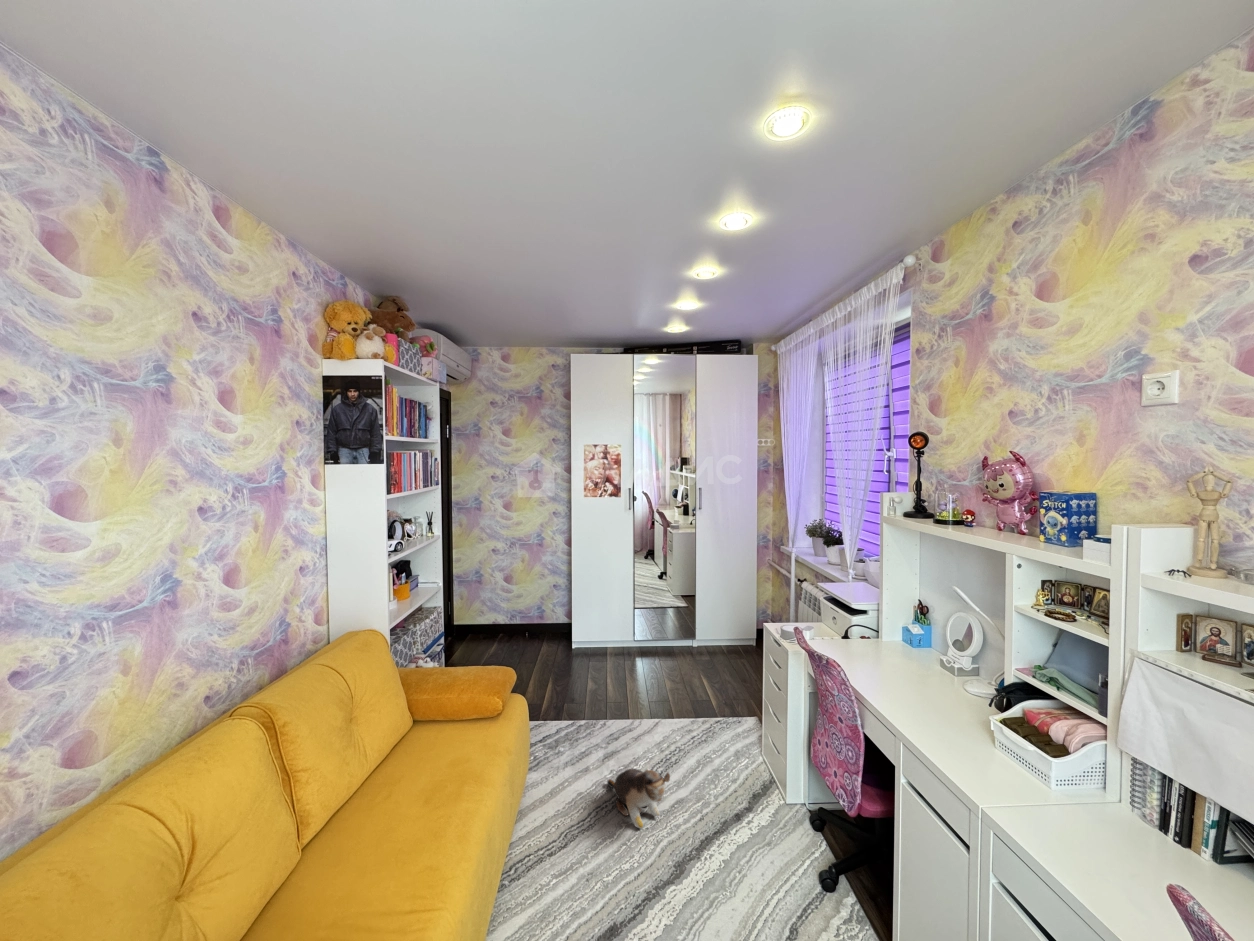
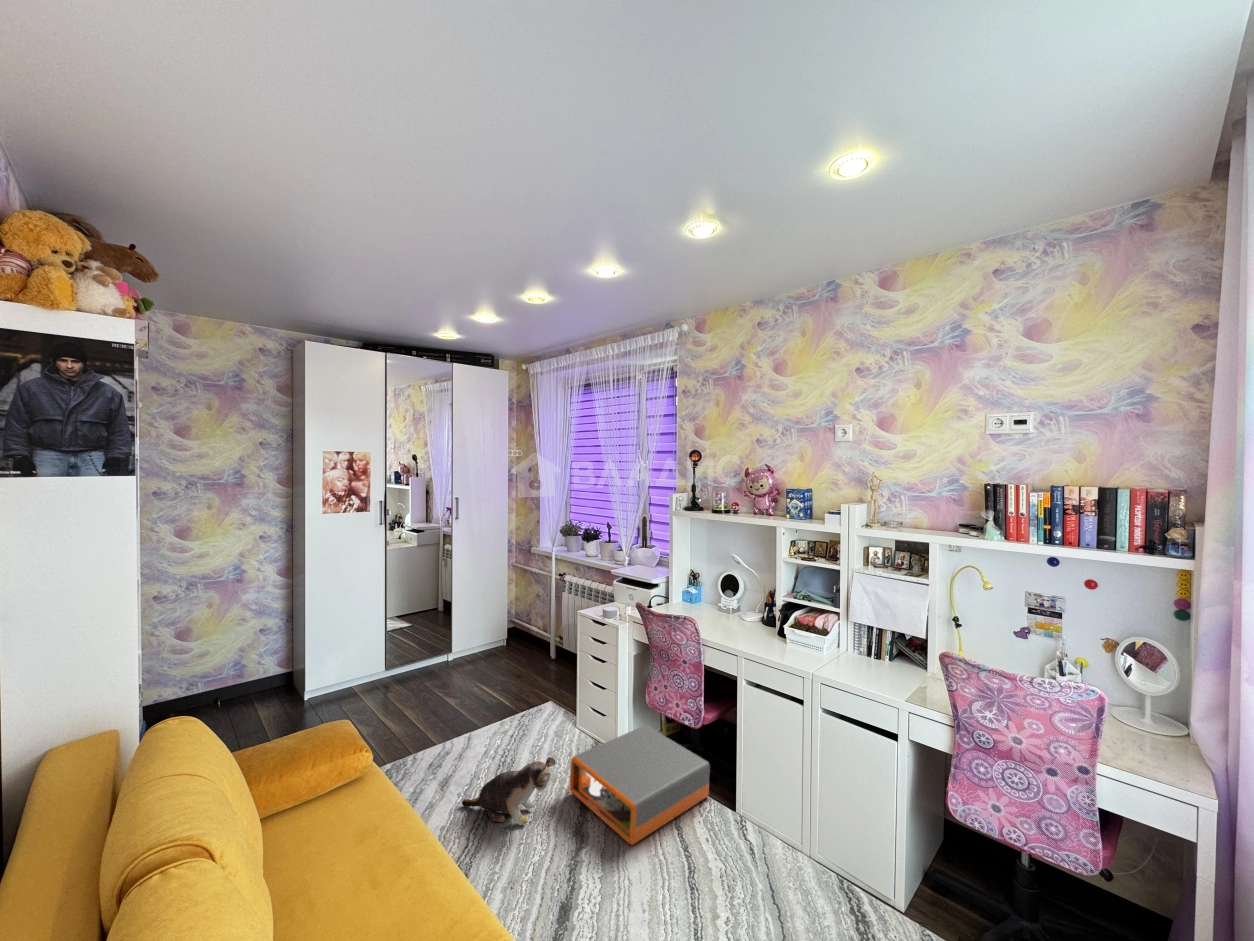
storage box: none [700,783,864,914] -> present [570,725,710,845]

